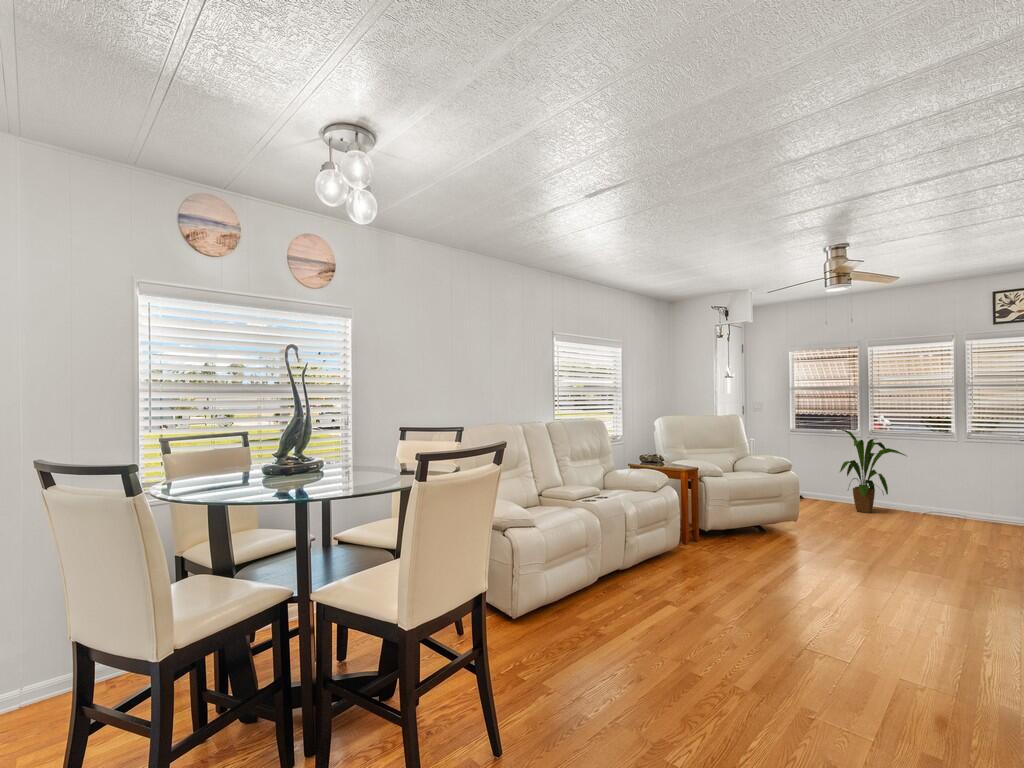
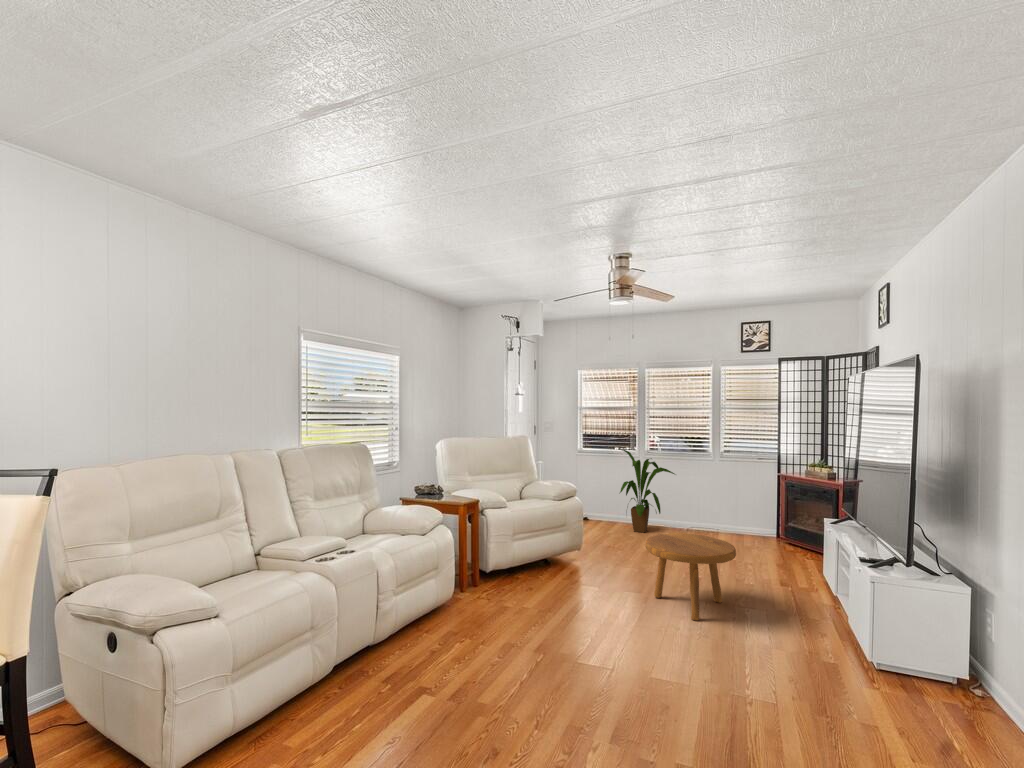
footstool: none [867,507,972,586] -> present [645,533,736,621]

